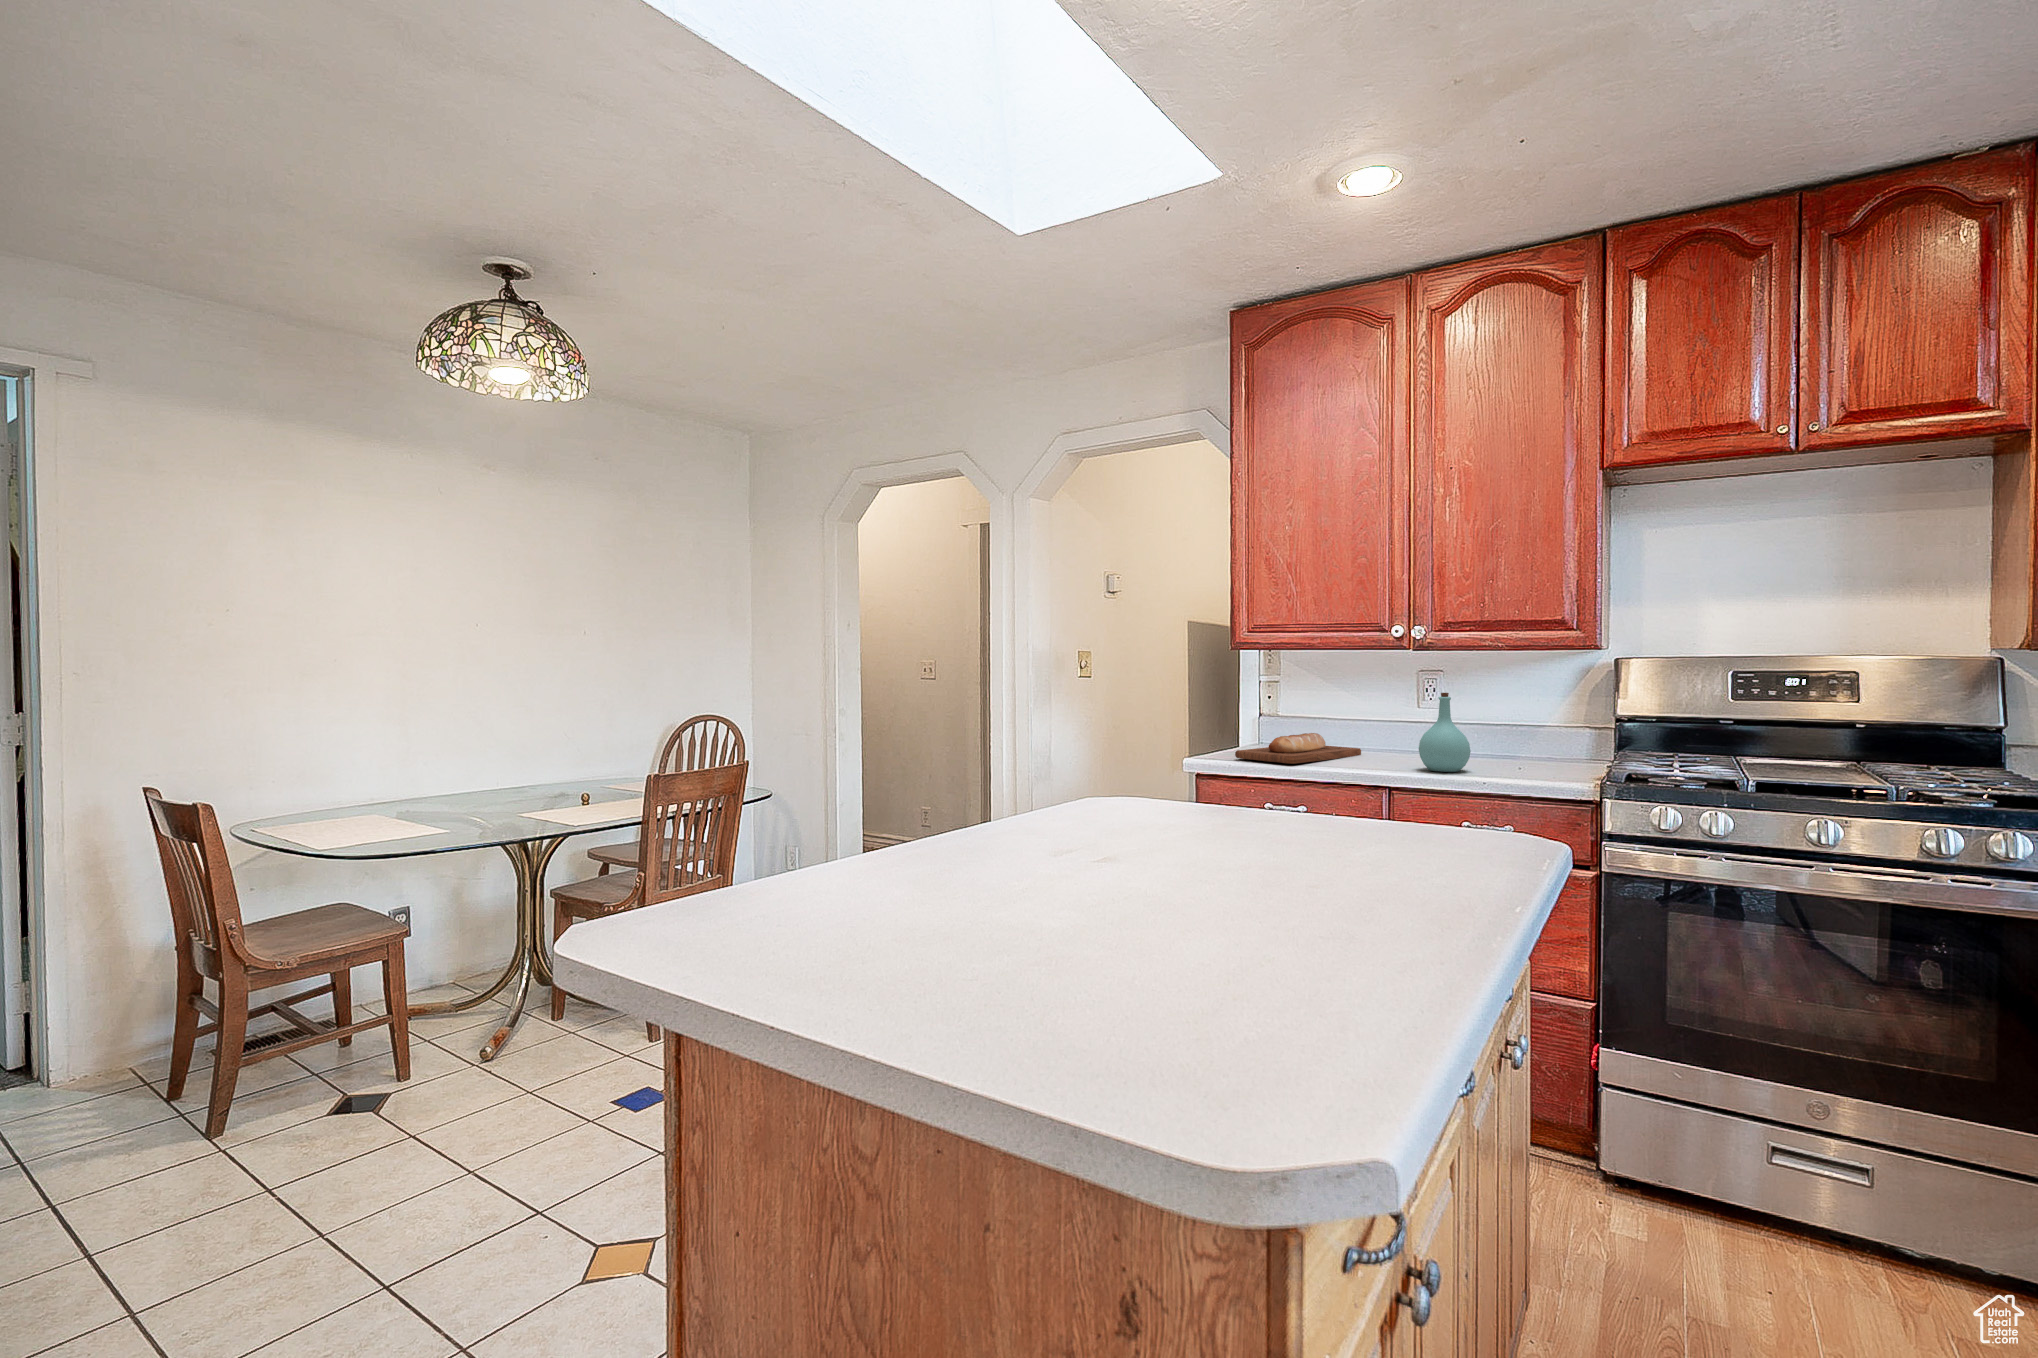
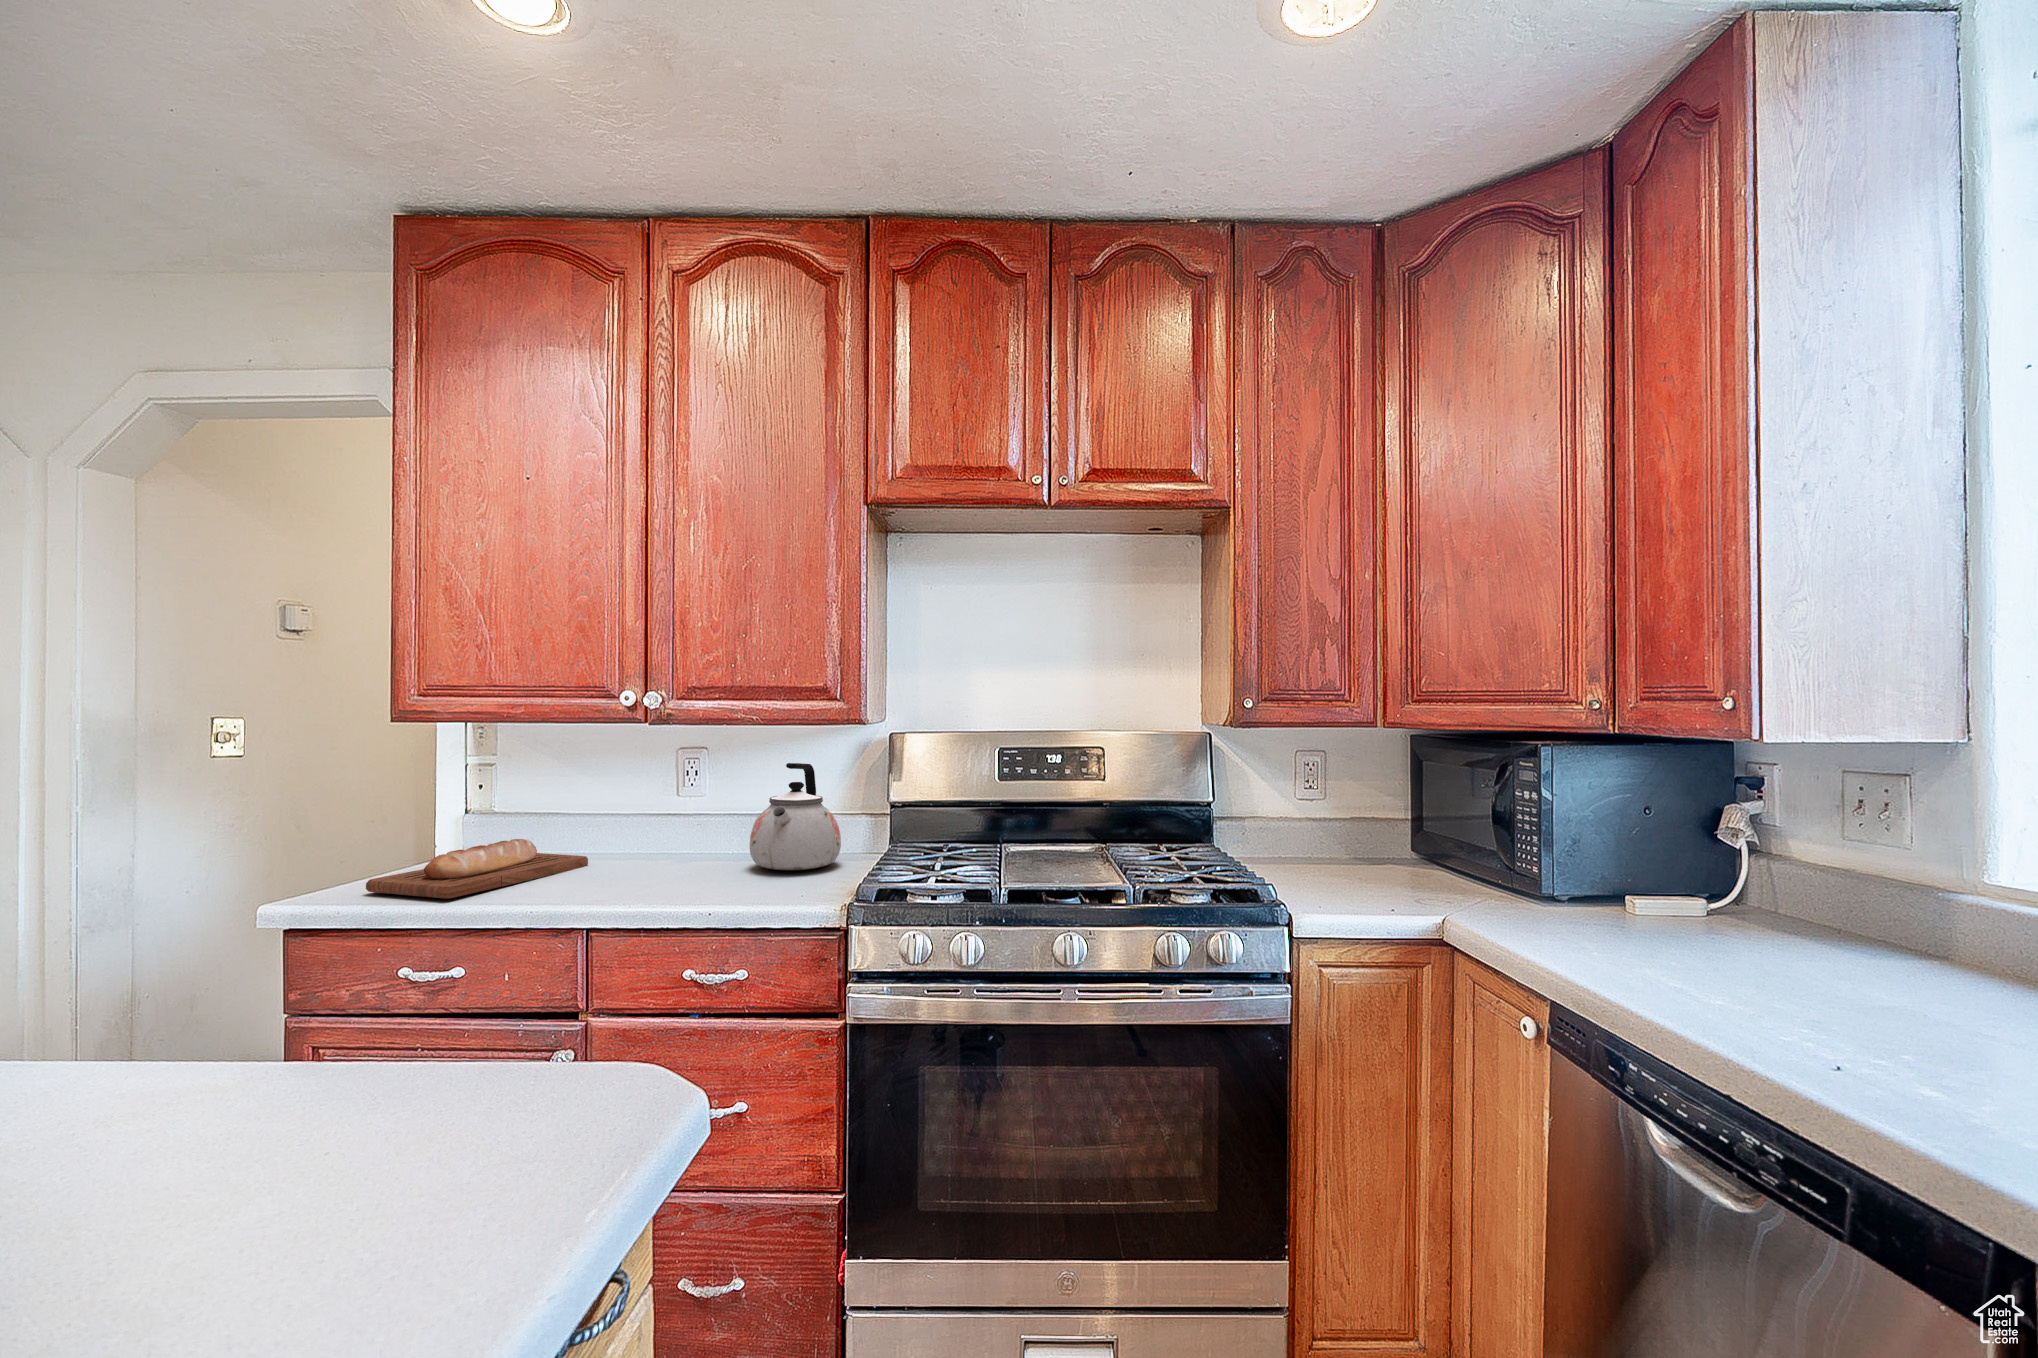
kettle: none [1492,682,1573,765] -> present [750,763,841,870]
bottle: present [1419,693,1471,772] -> none [637,783,708,895]

